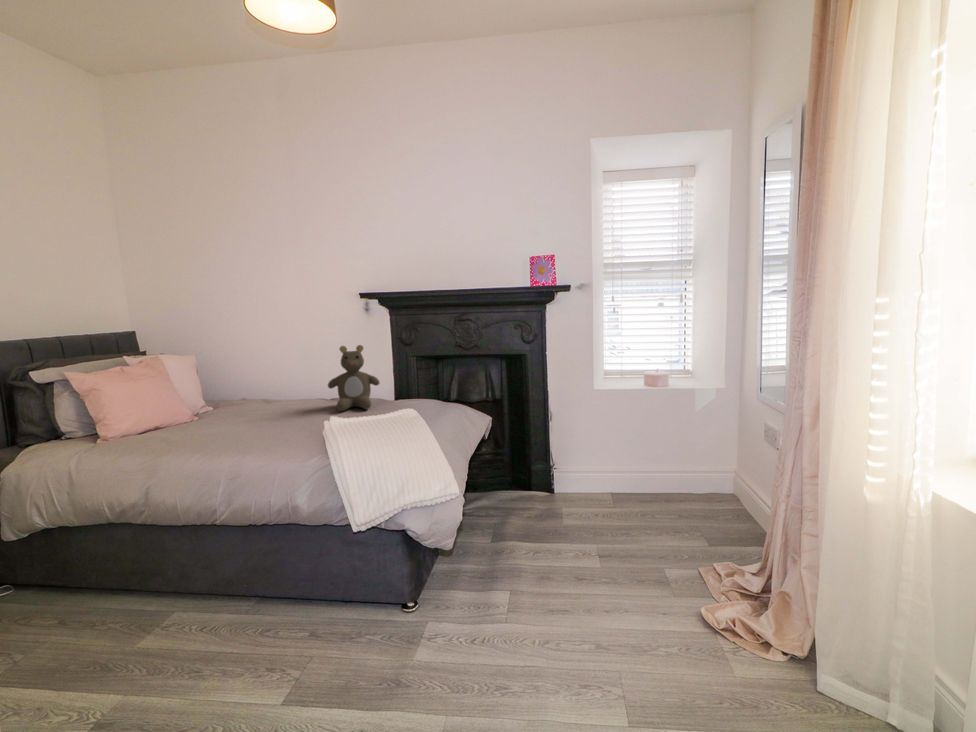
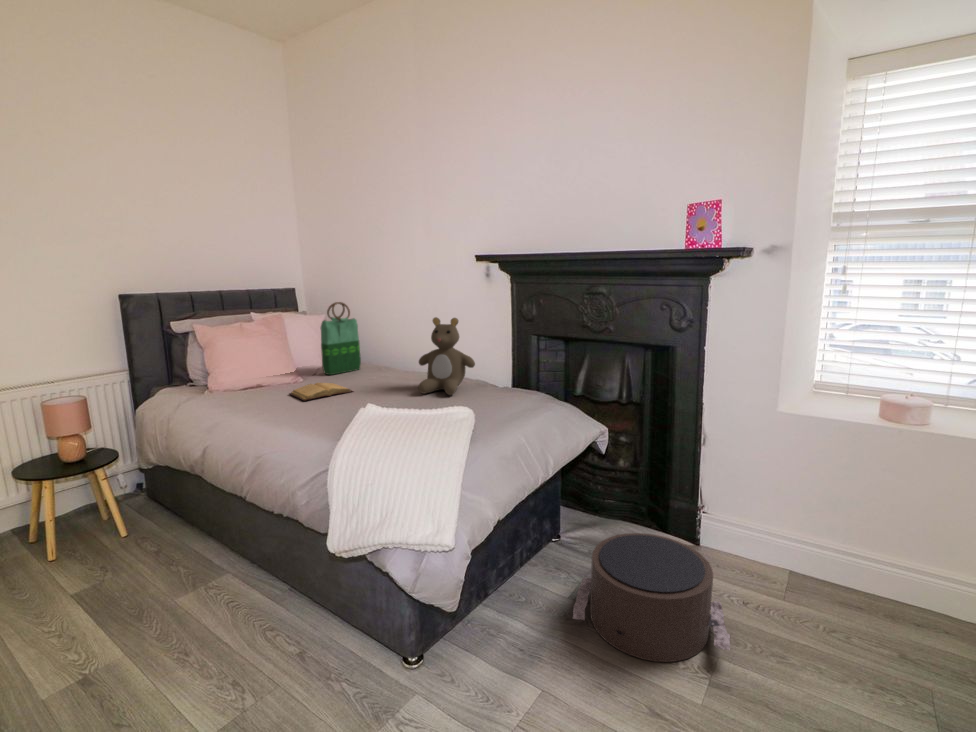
tote bag: none [210,339,248,410] -> present [321,302,361,375]
book: none [206,414,271,431] -> present [289,383,353,401]
pouf: none [500,484,606,560] -> present [573,533,730,662]

